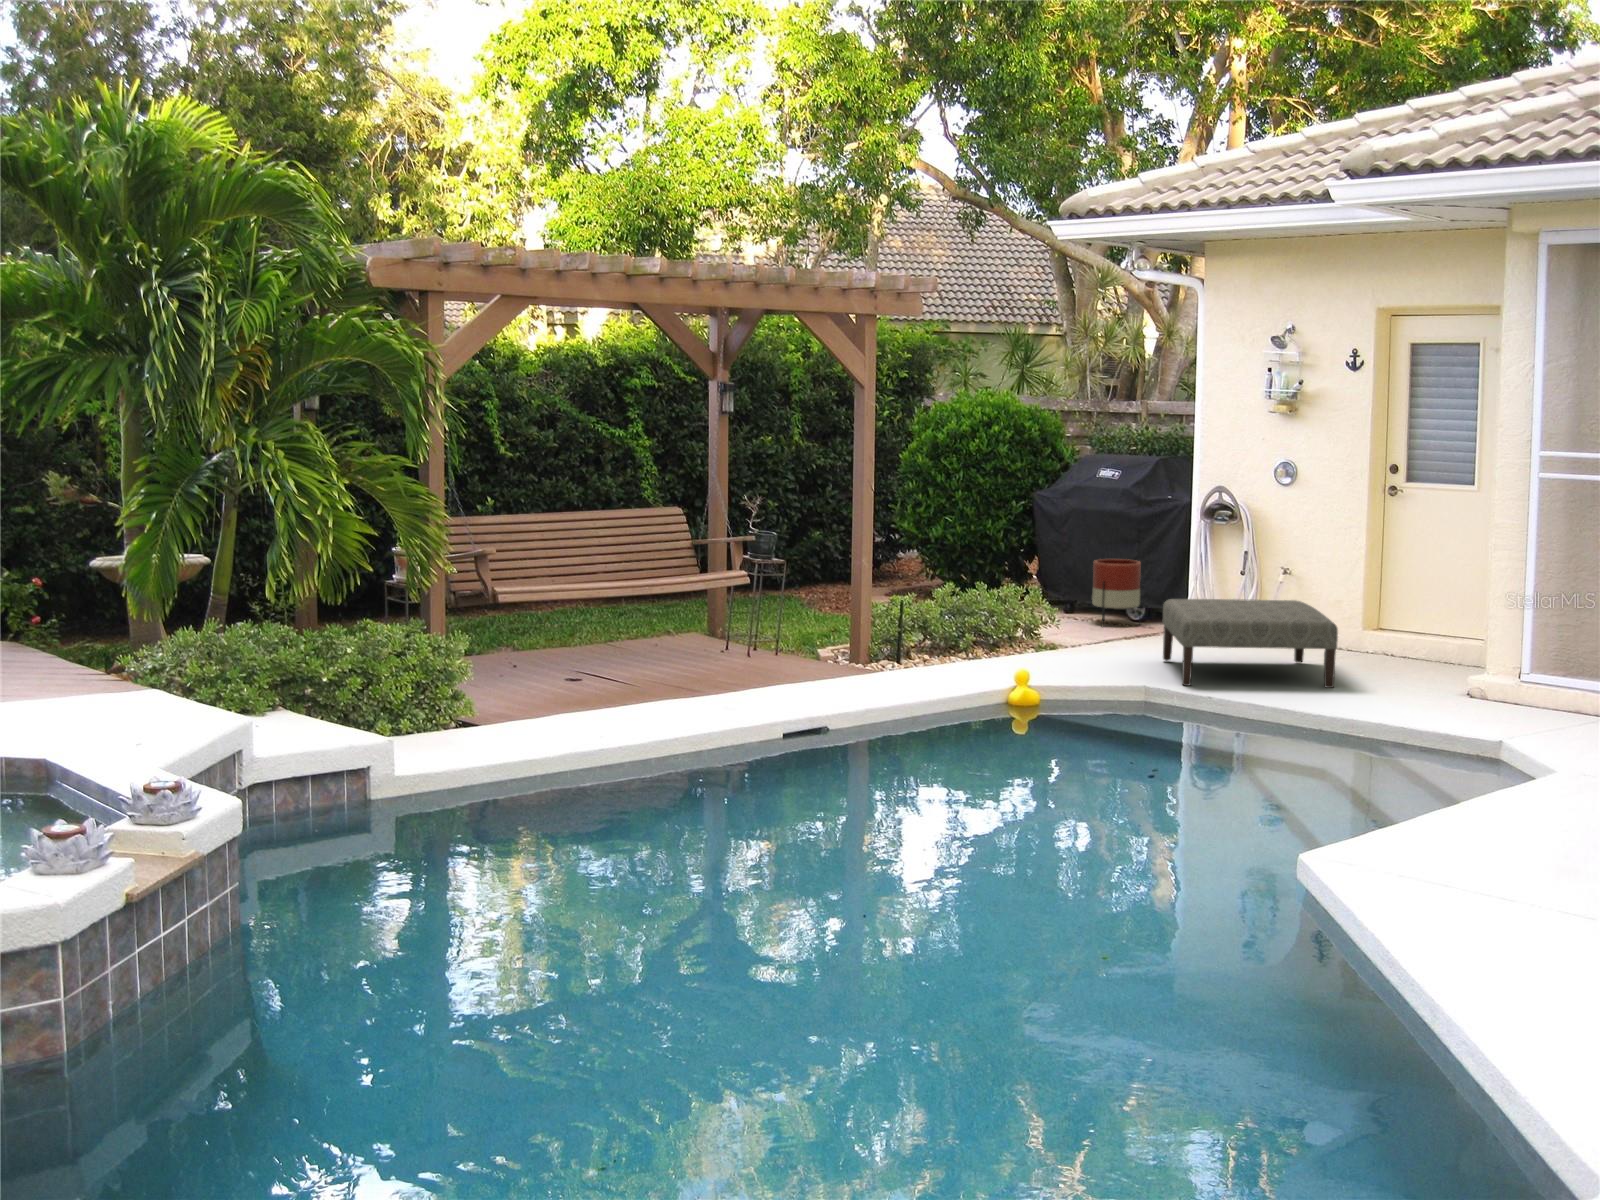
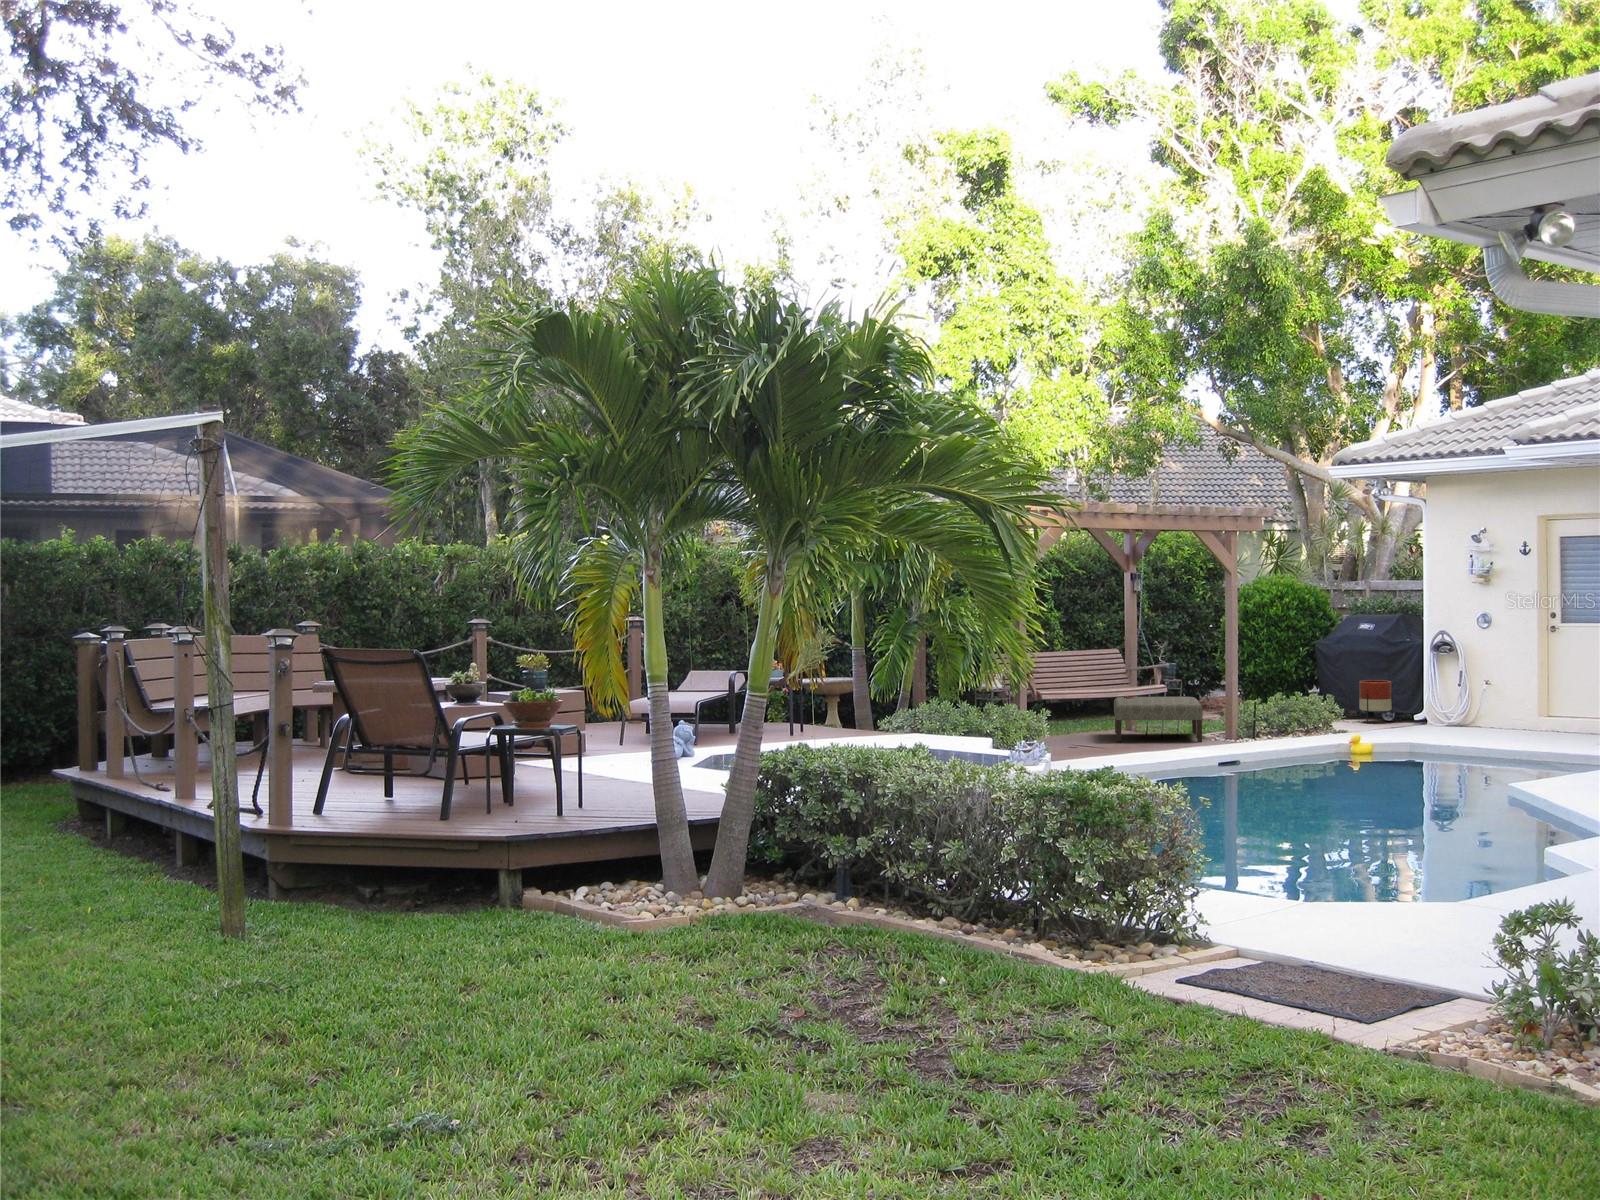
ottoman: present [1163,599,1338,688] -> present [1114,697,1203,743]

